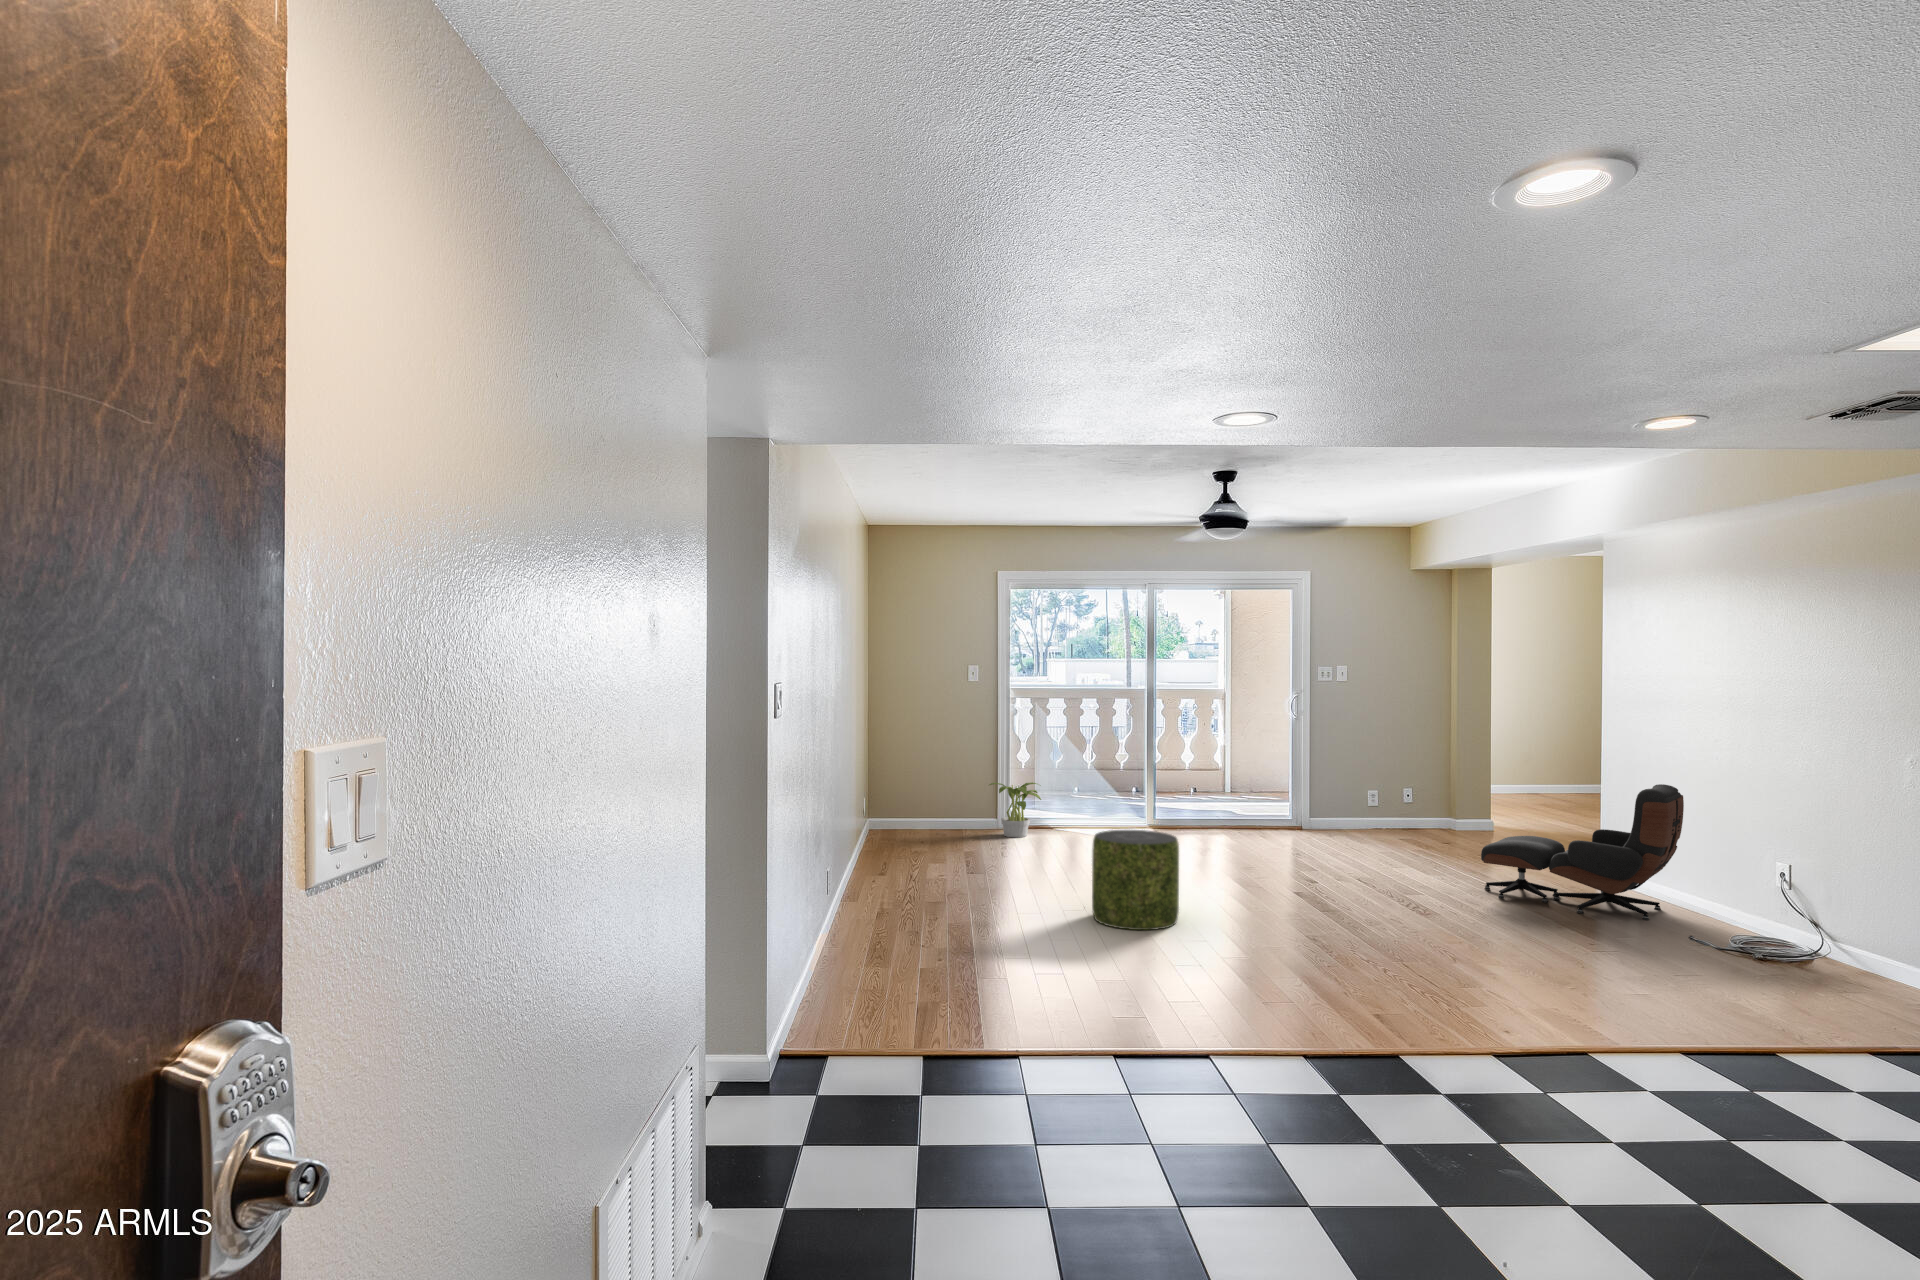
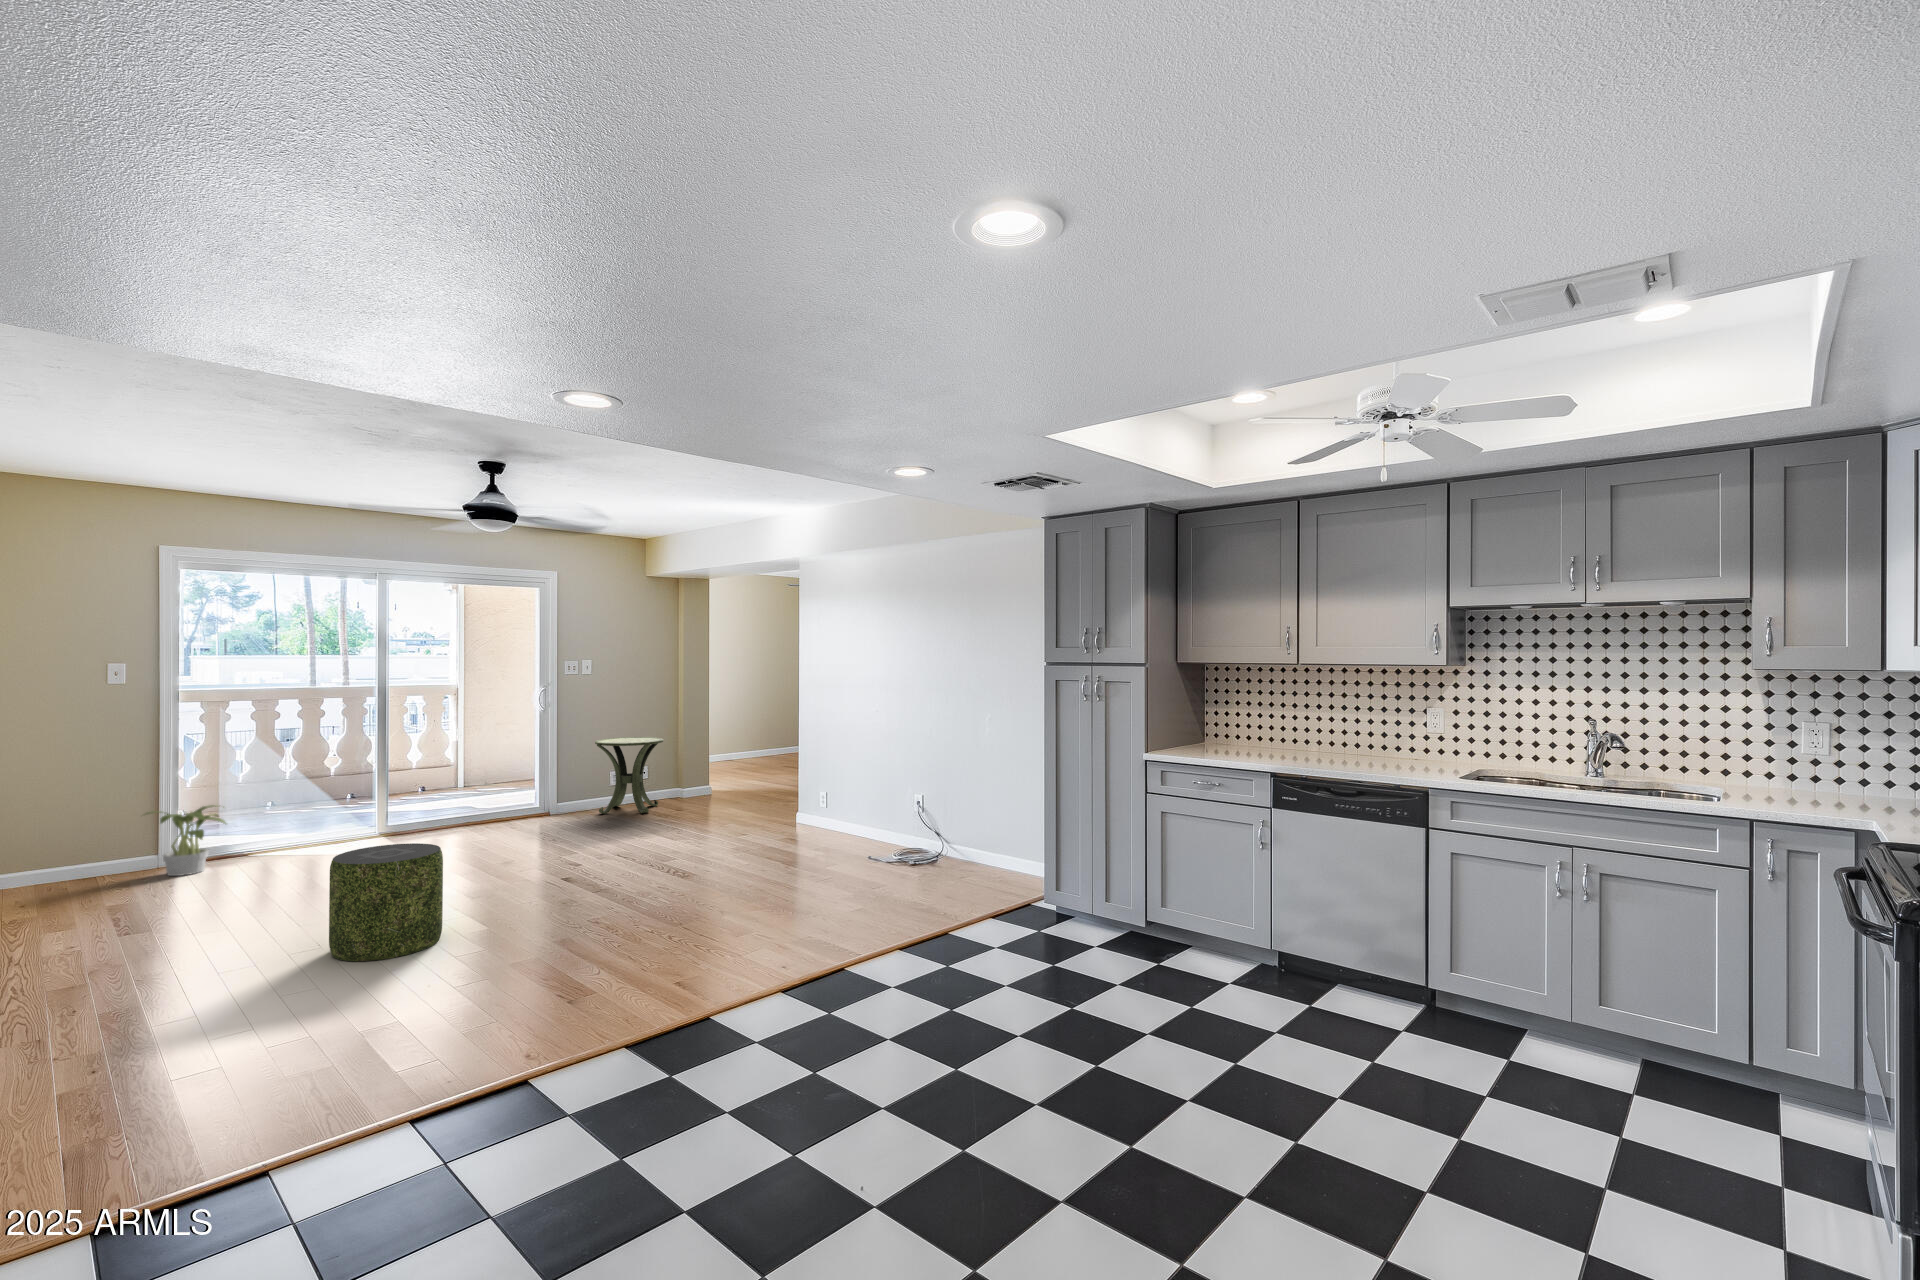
side table: none [1355,754,1432,841] -> present [595,737,663,814]
lounge chair: present [1481,784,1684,920] -> none [720,745,858,853]

